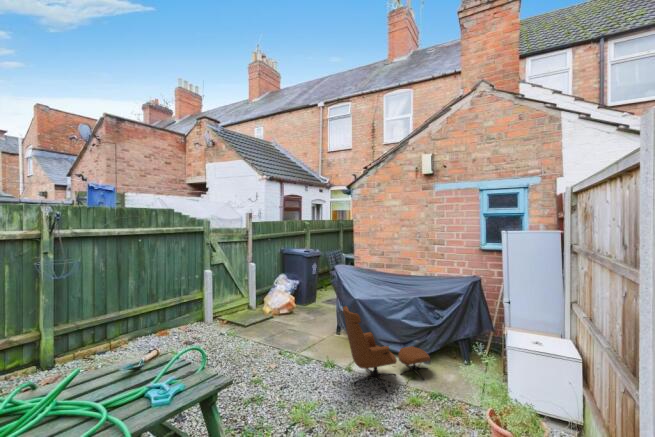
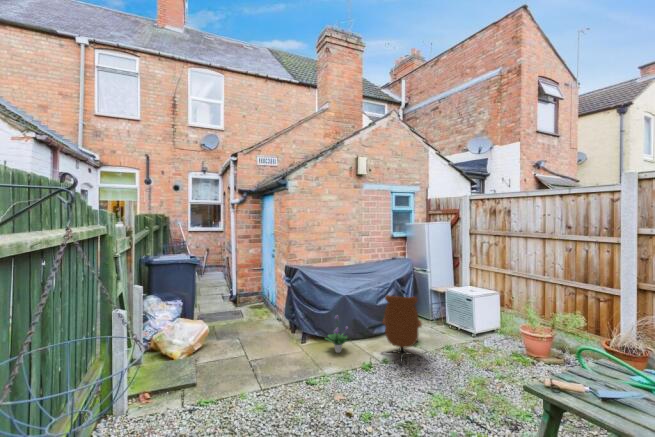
potted plant: none [330,317,355,353] -> present [325,315,350,353]

